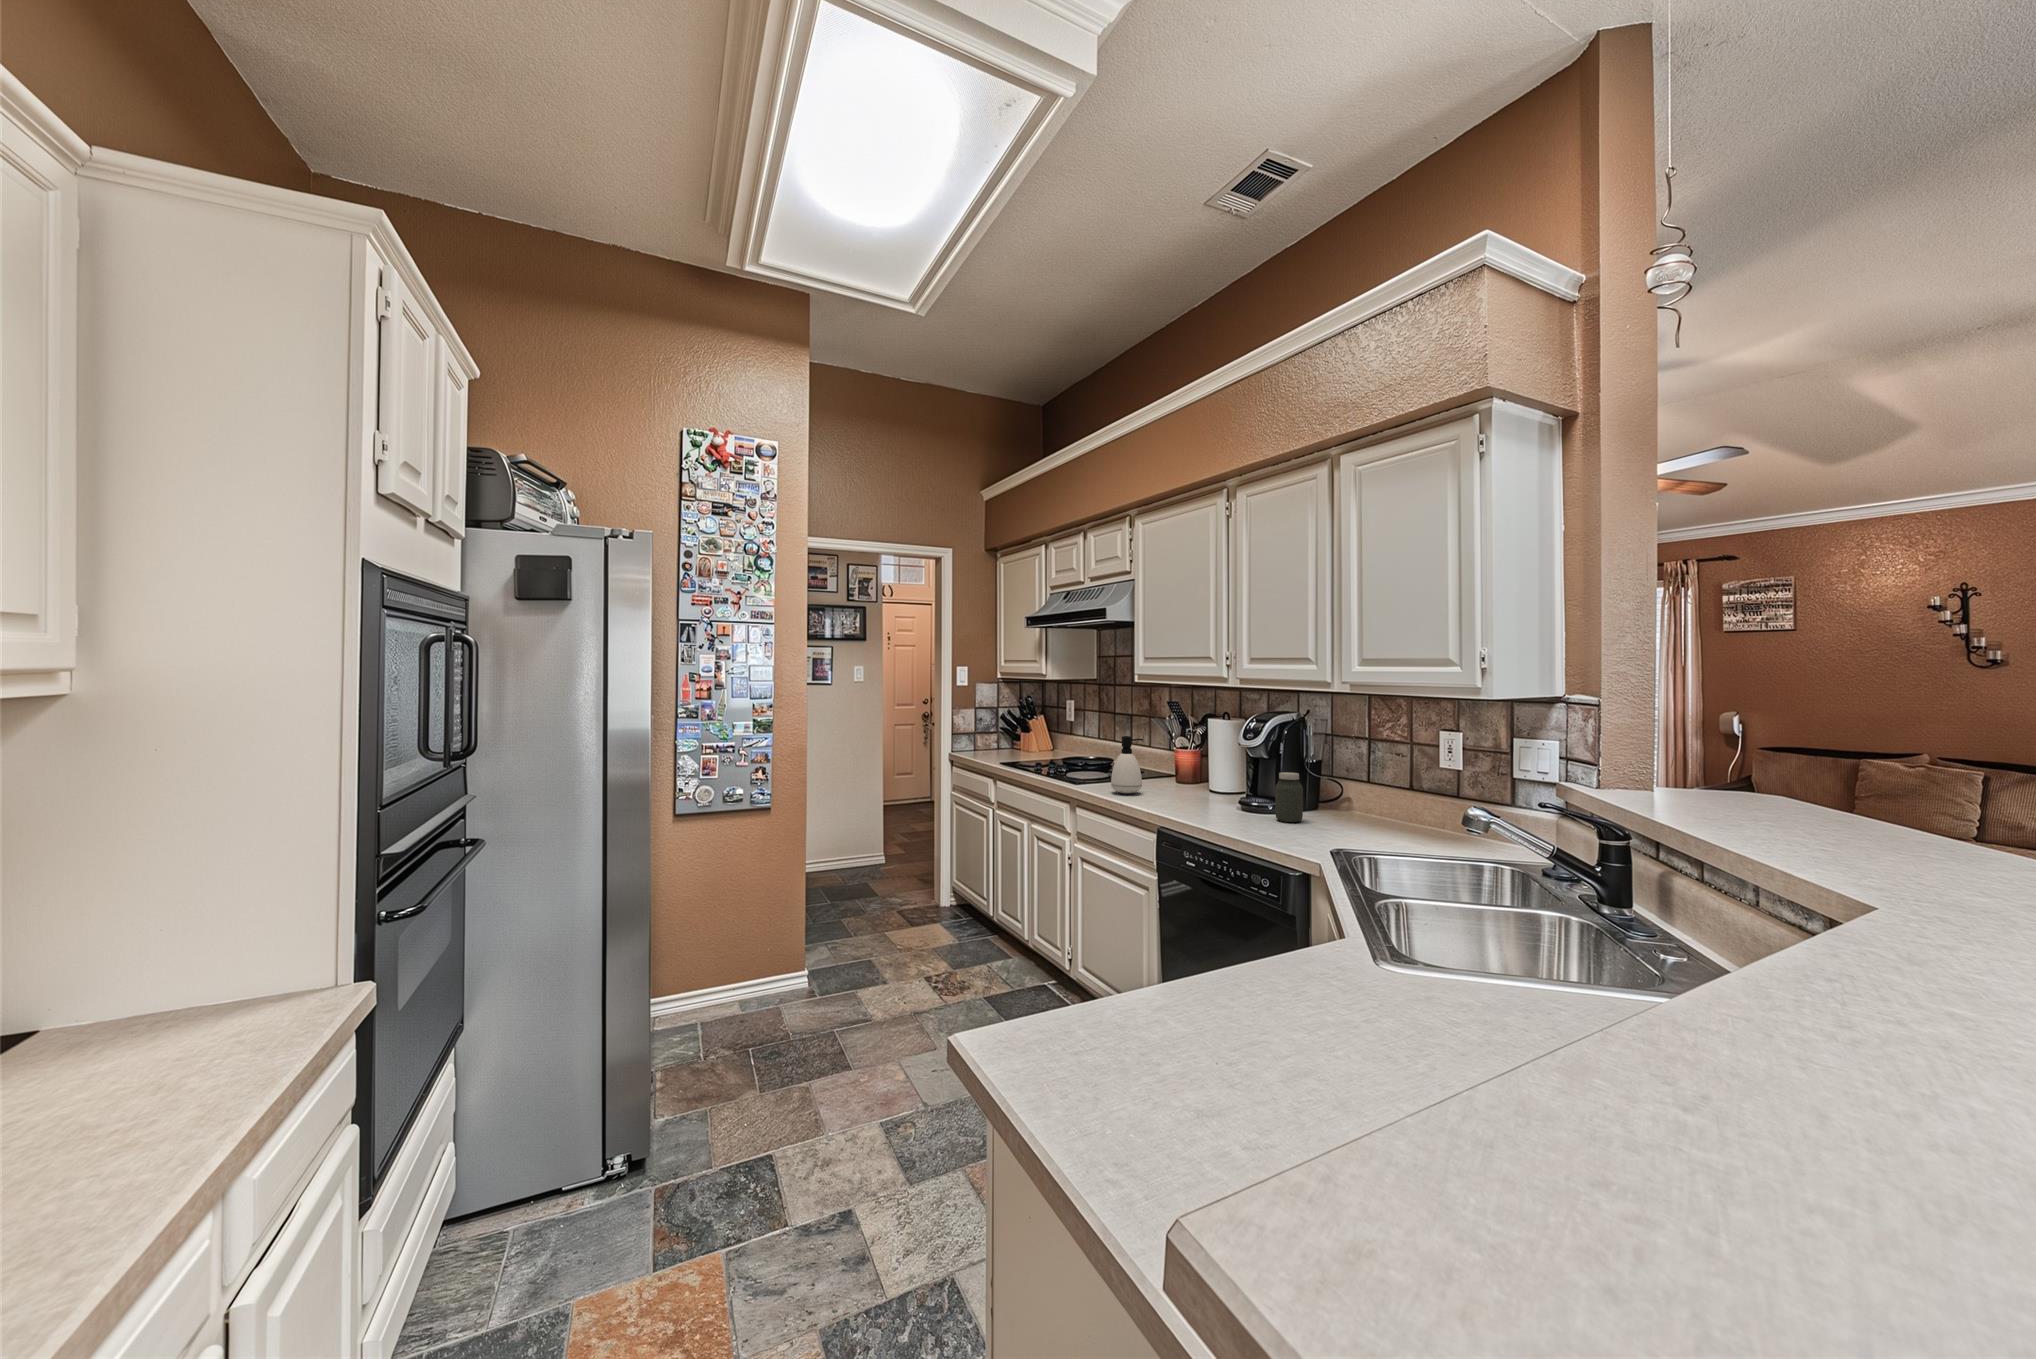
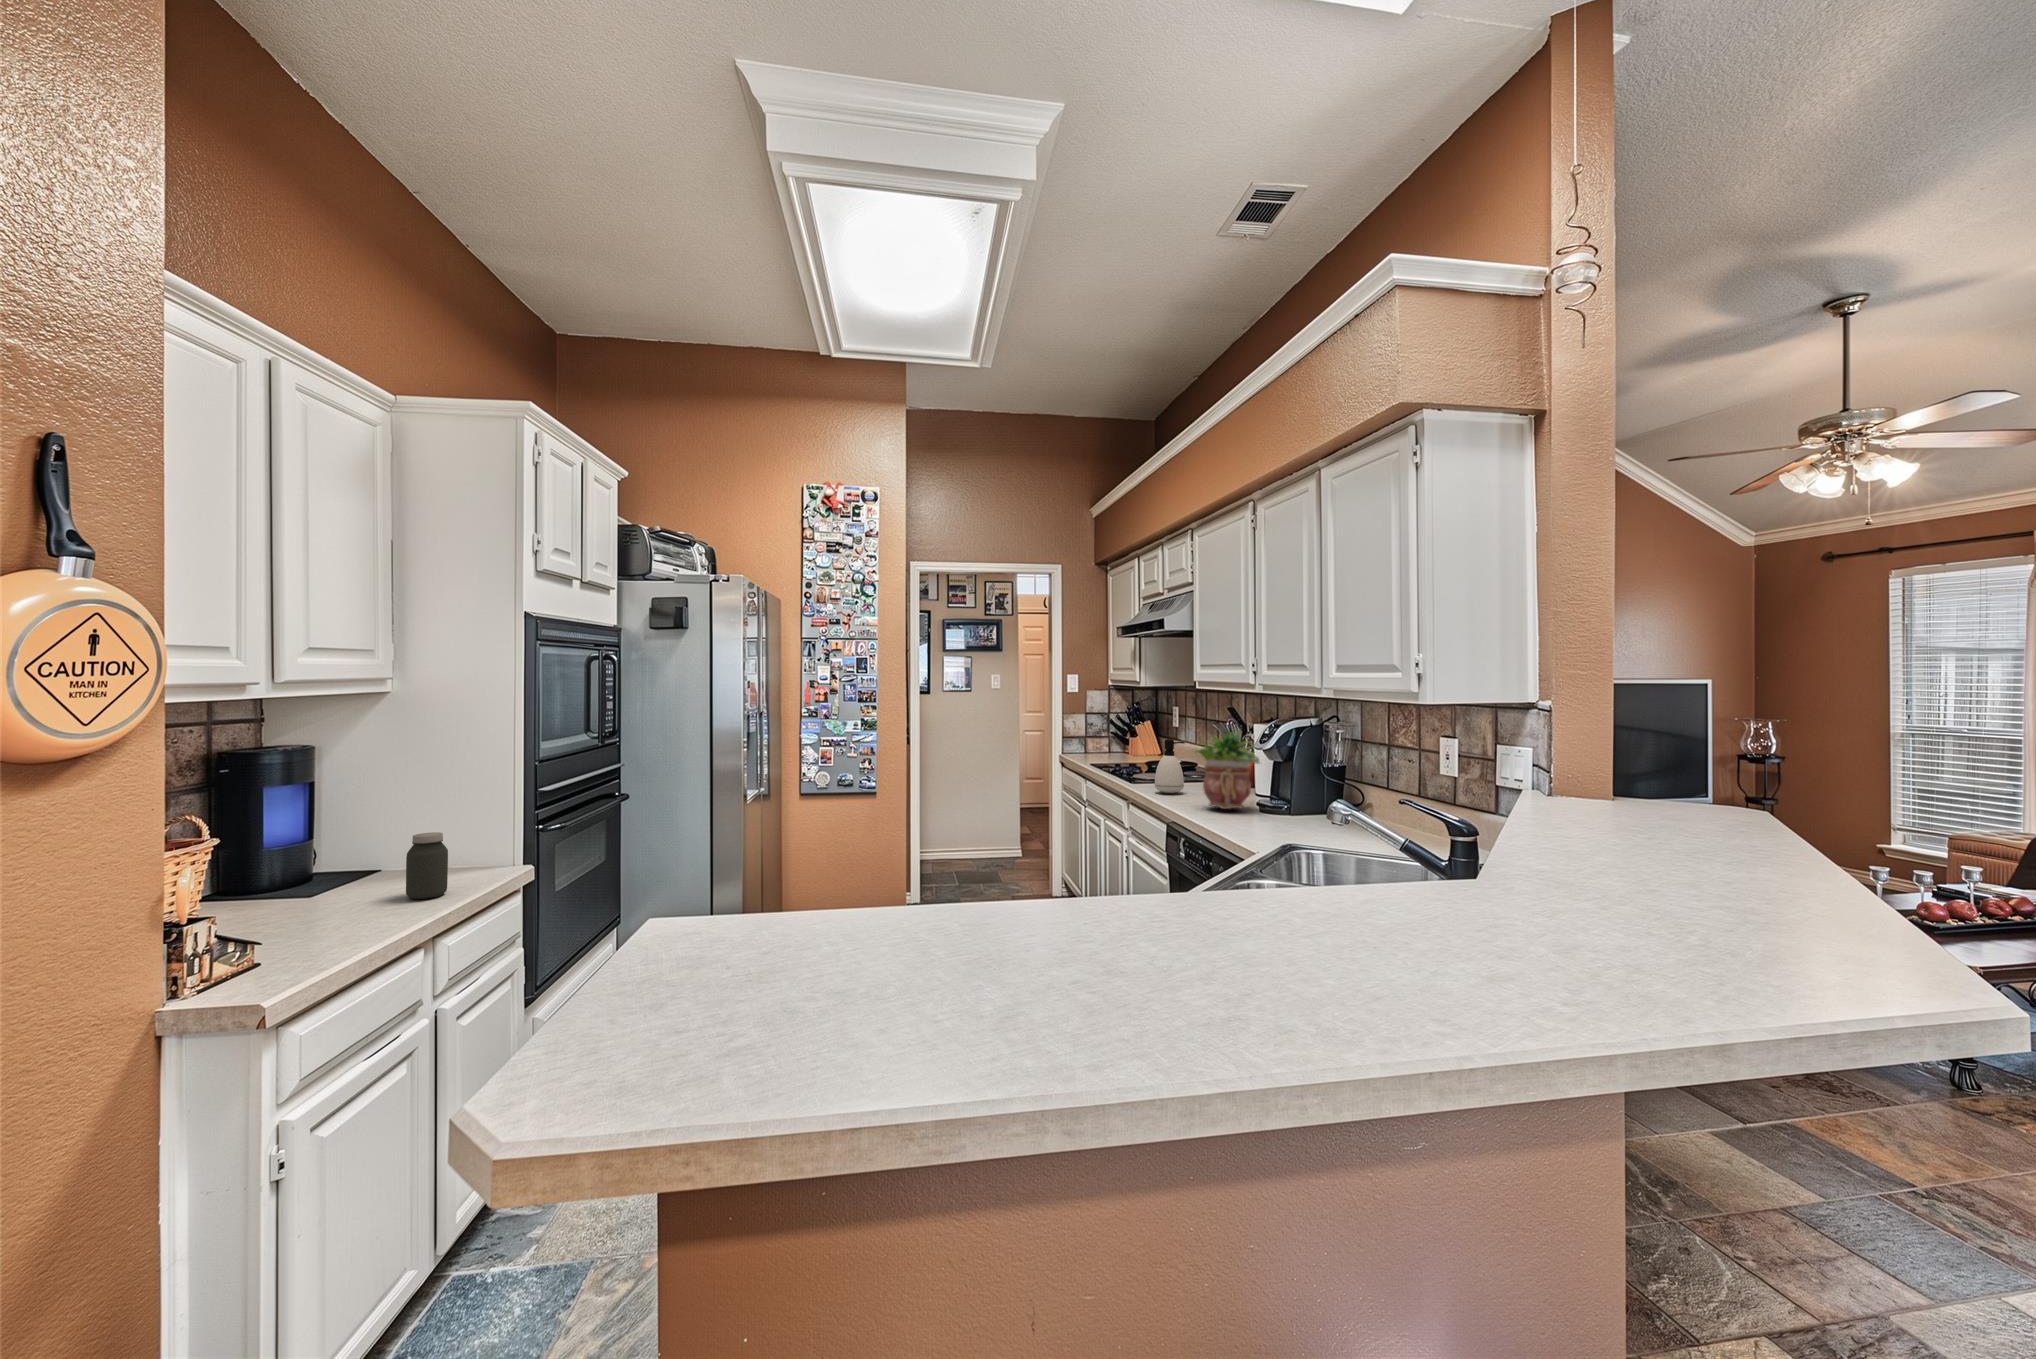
potted plant: none [1176,723,1251,811] -> present [1195,729,1260,809]
jar: present [1275,772,1303,822] -> present [406,832,448,899]

